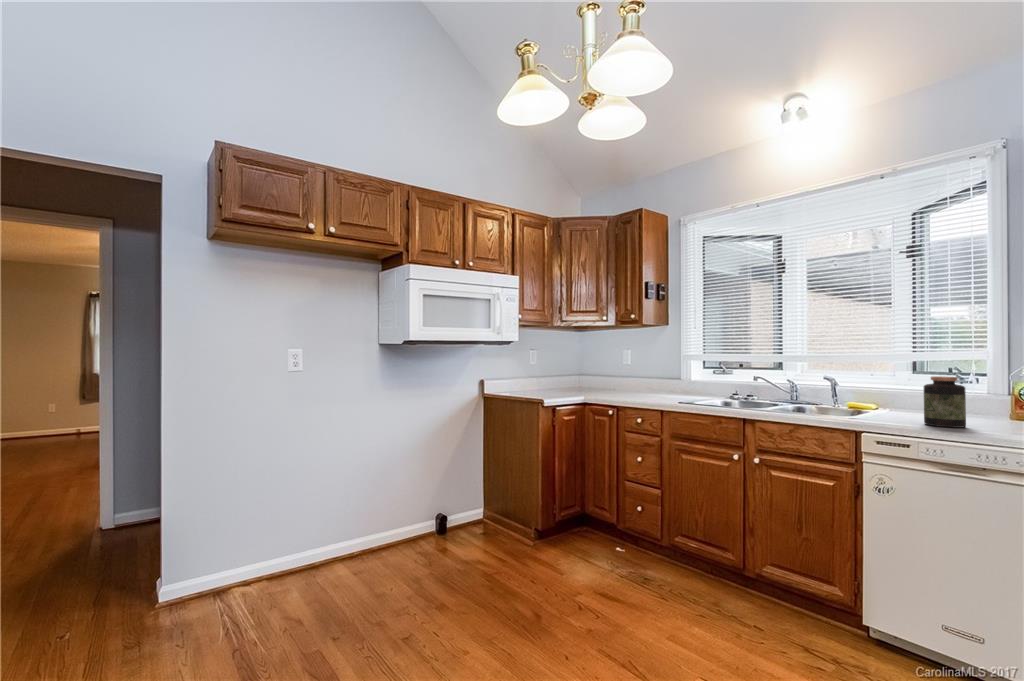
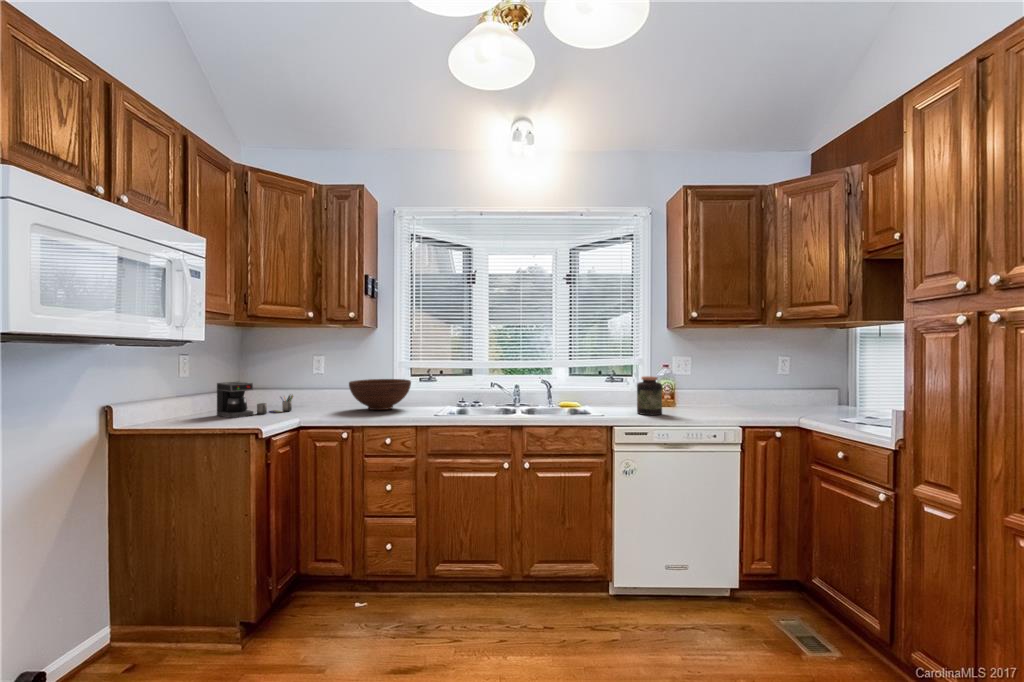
coffee maker: none [548,369,598,393] -> present [217,382,293,418]
fruit bowl: none [631,372,686,398] -> present [349,379,411,410]

